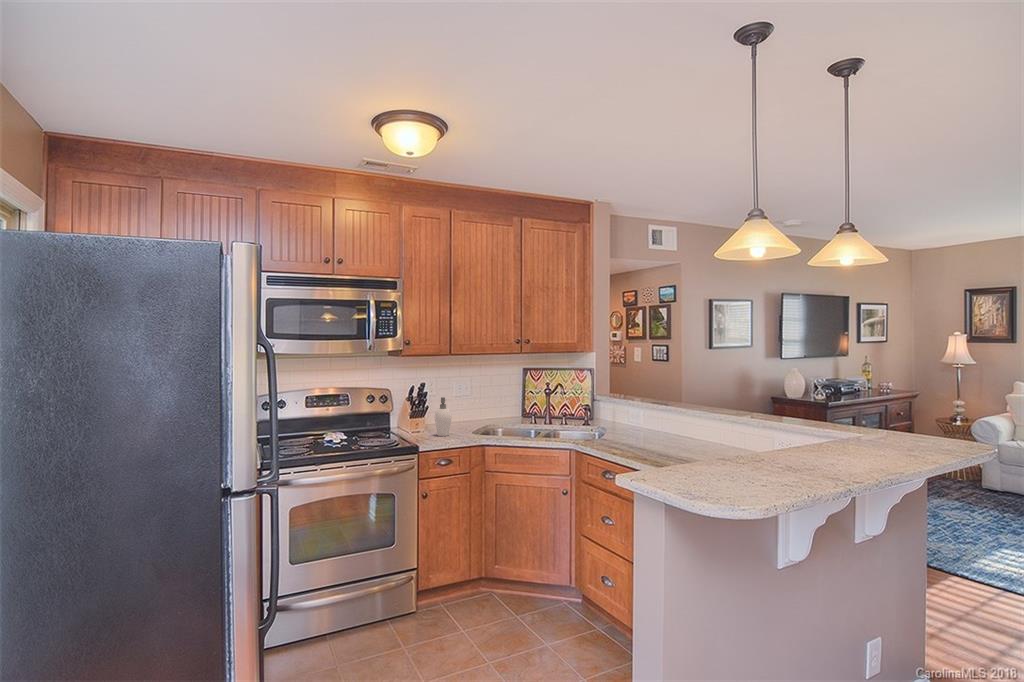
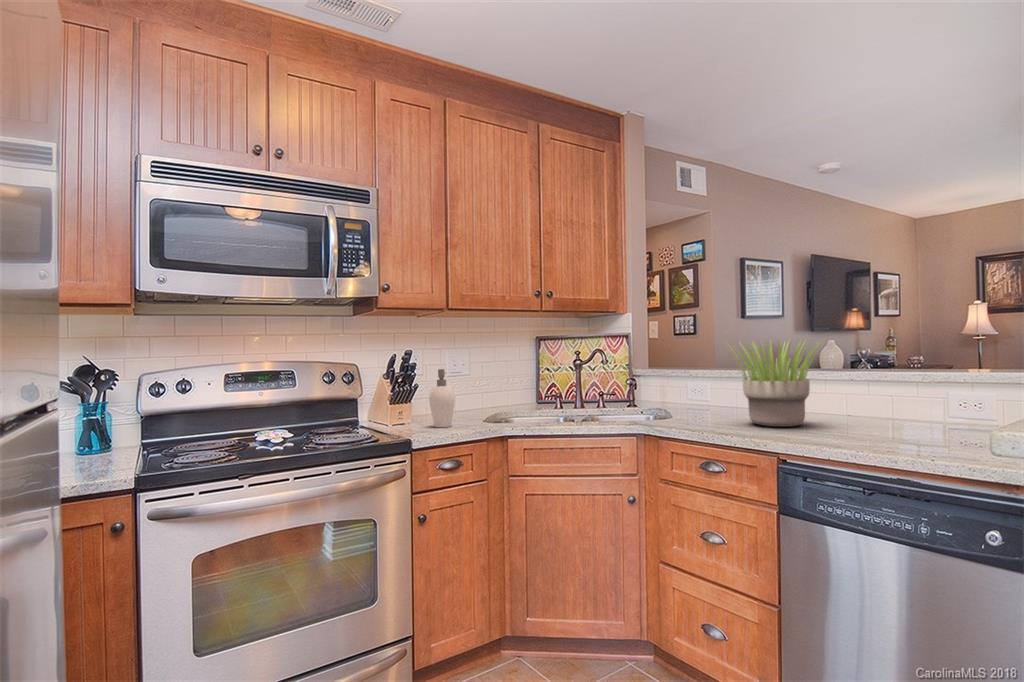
potted plant: none [622,384,691,446] -> present [735,339,821,427]

